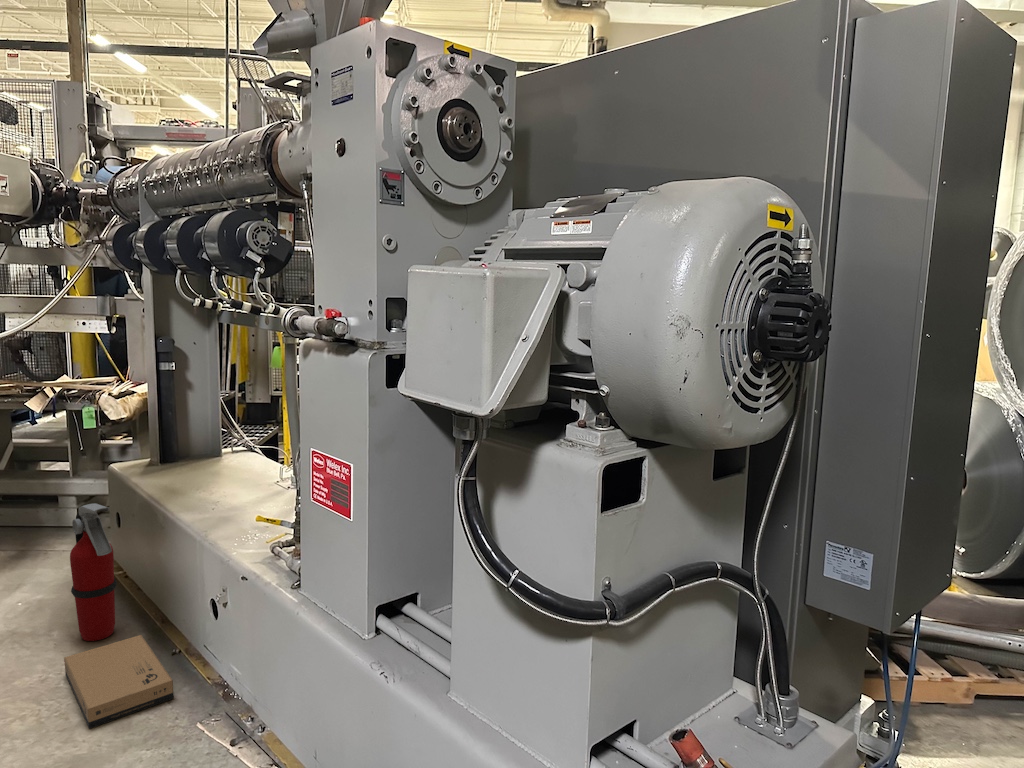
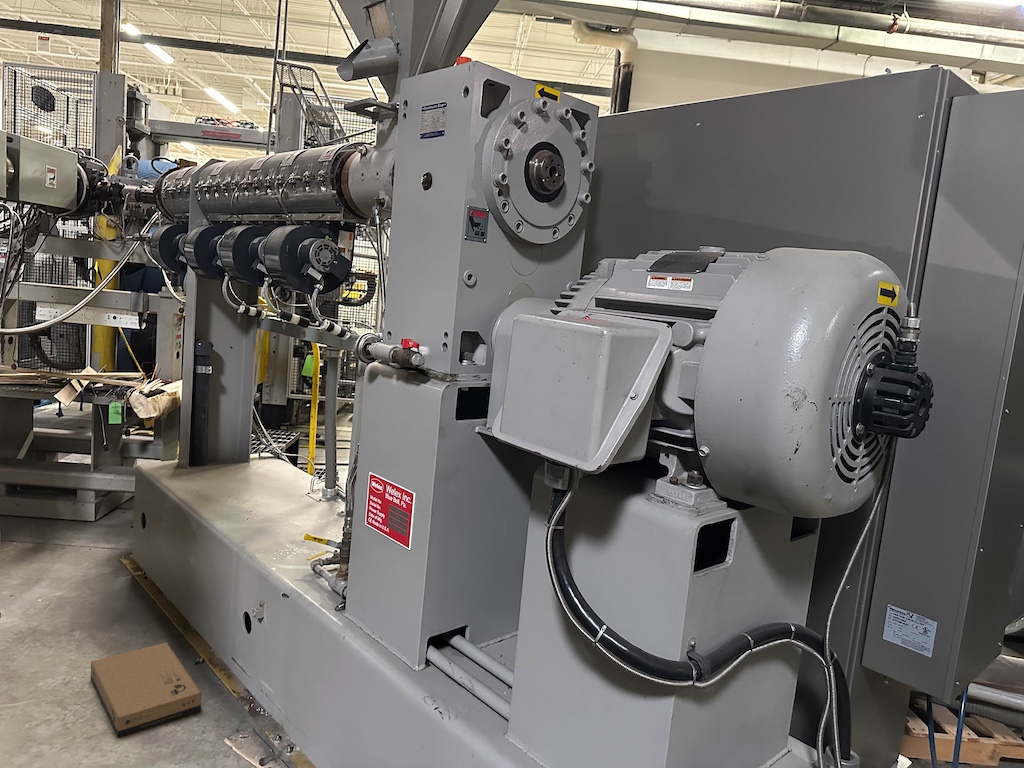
fire extinguisher: present [70,503,117,641] -> none [98,506,144,645]

